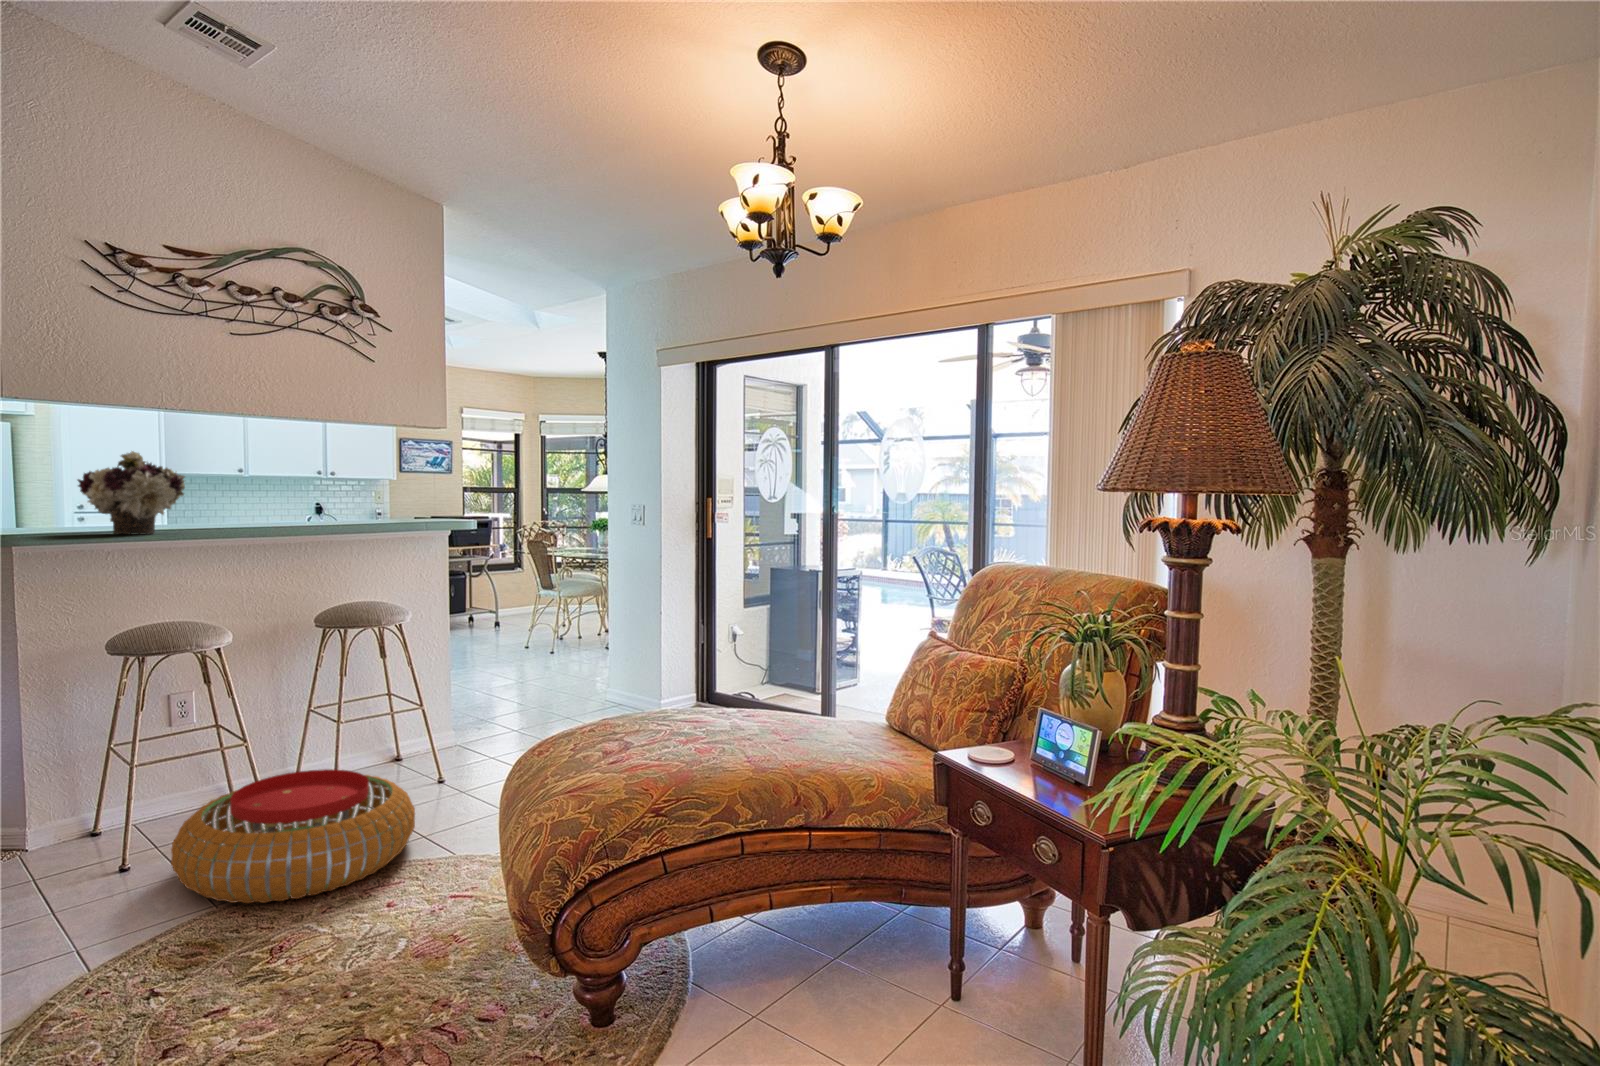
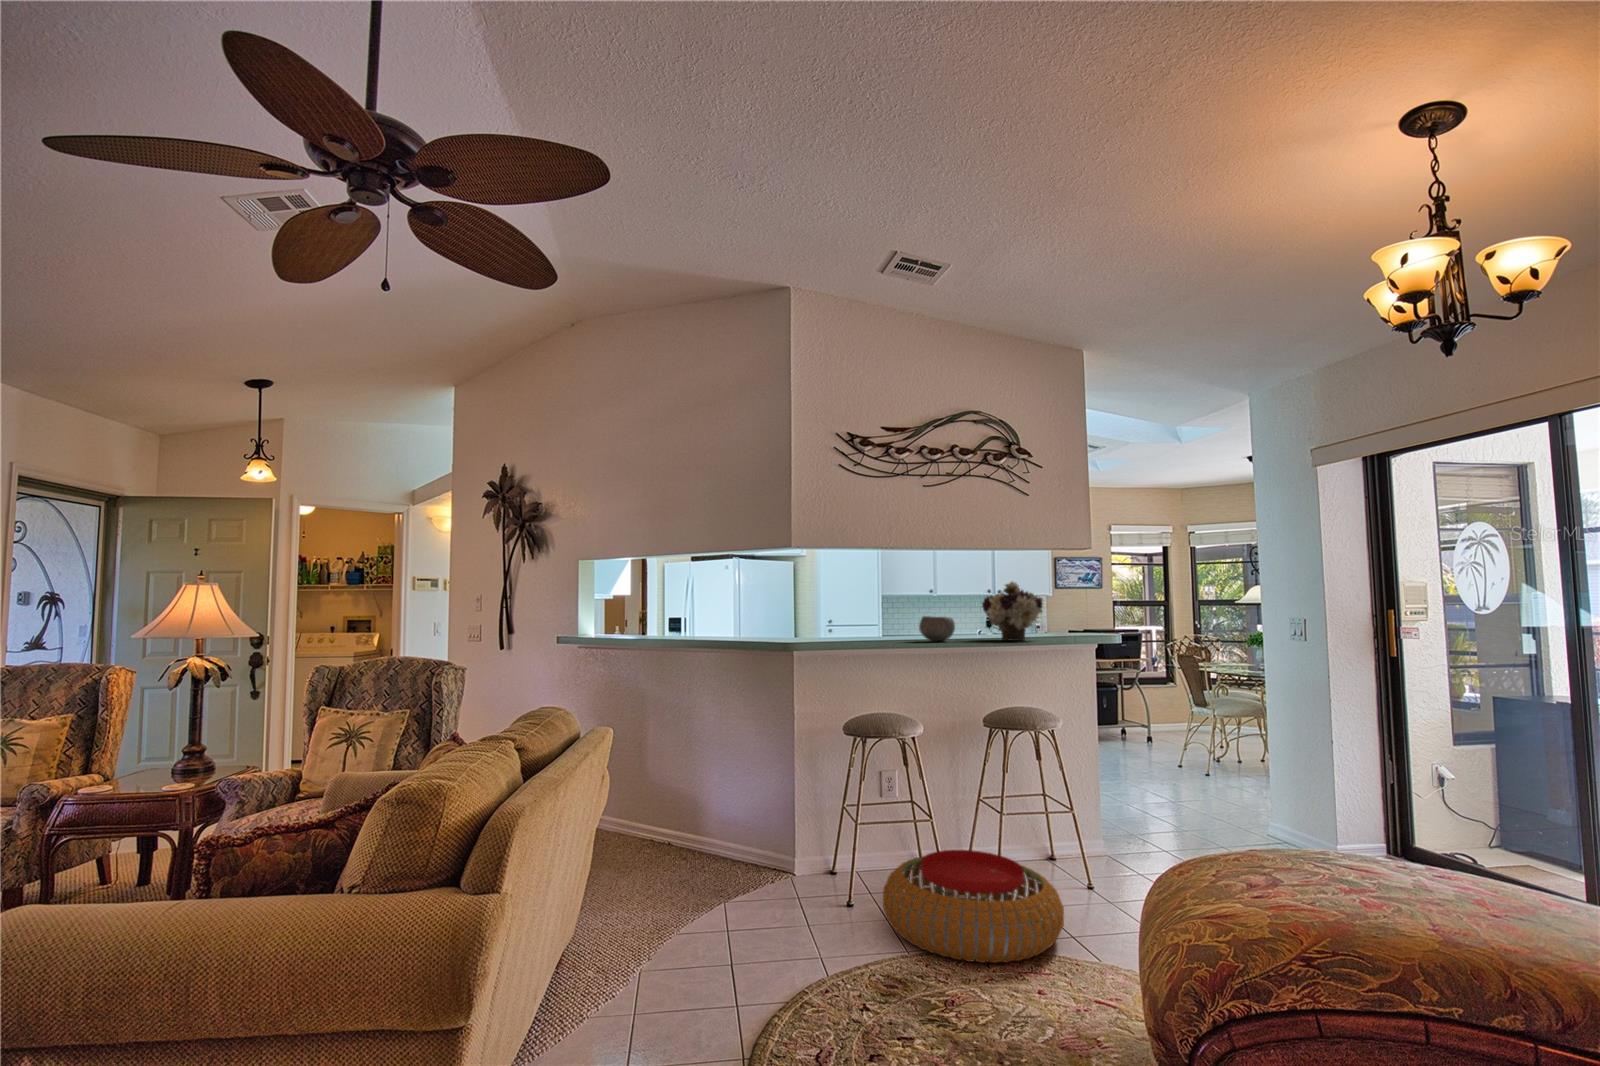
flower arrangement: present [78,451,185,535] -> present [982,582,1043,641]
bowl: none [226,499,279,530] -> present [919,616,955,641]

